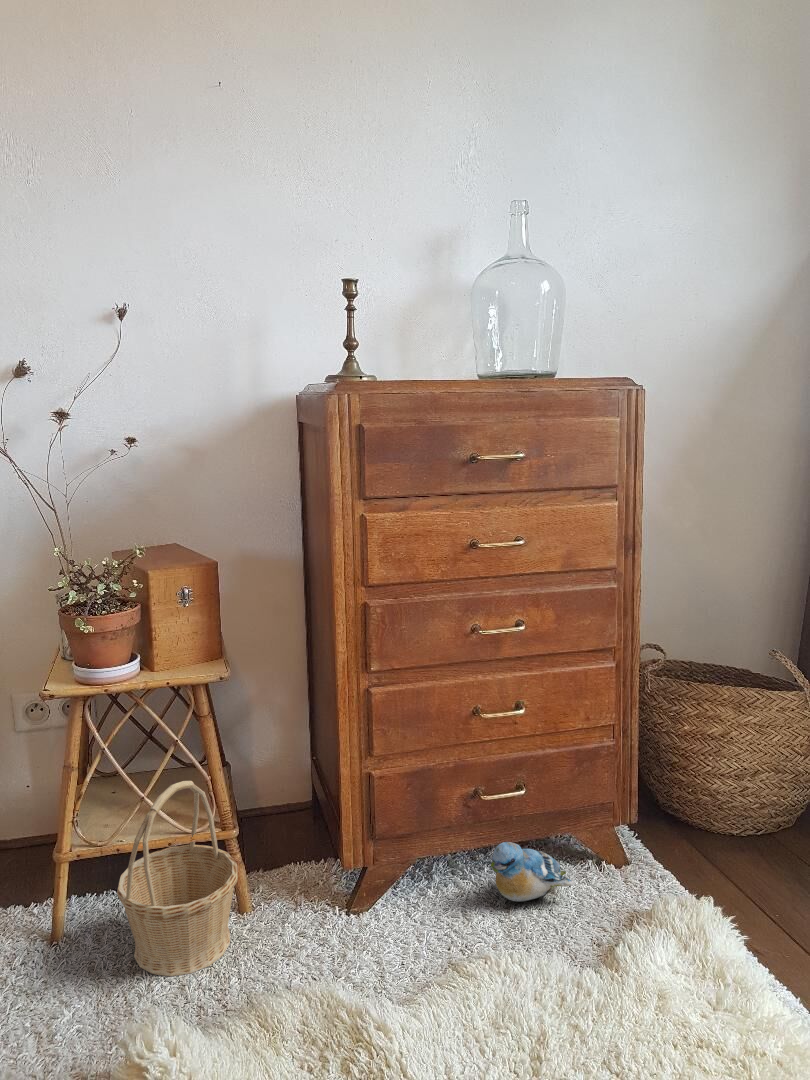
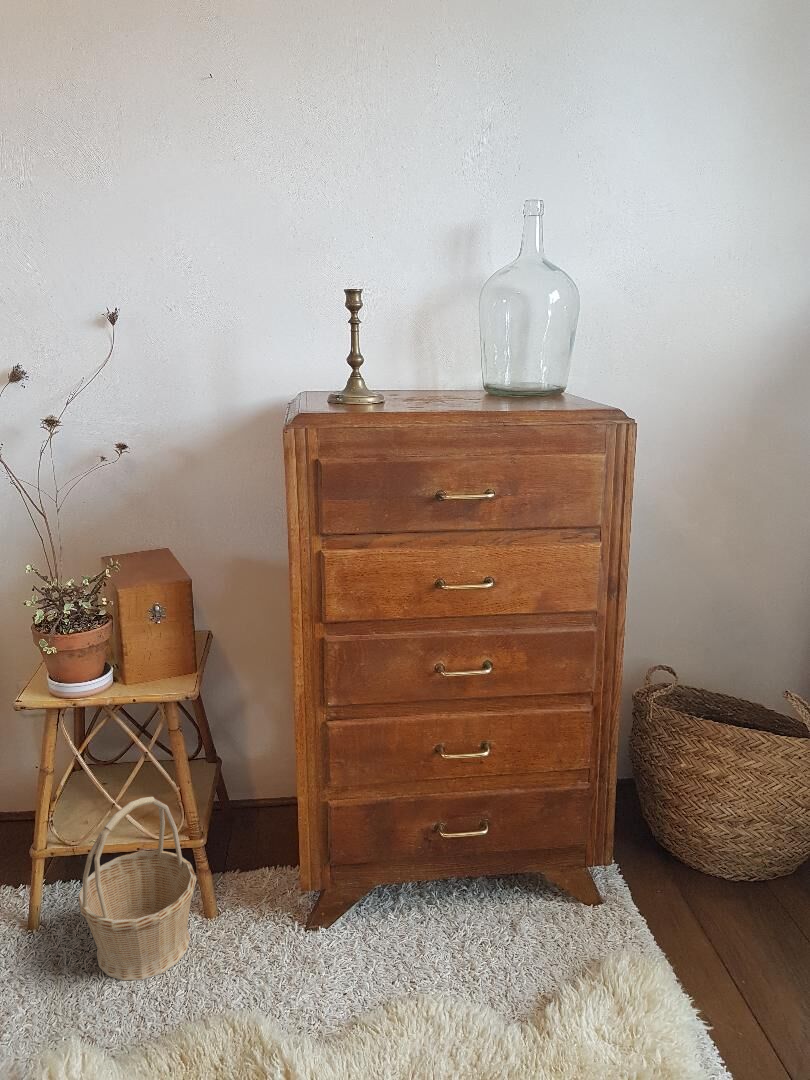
plush toy: present [491,842,574,902] -> none [446,878,533,937]

